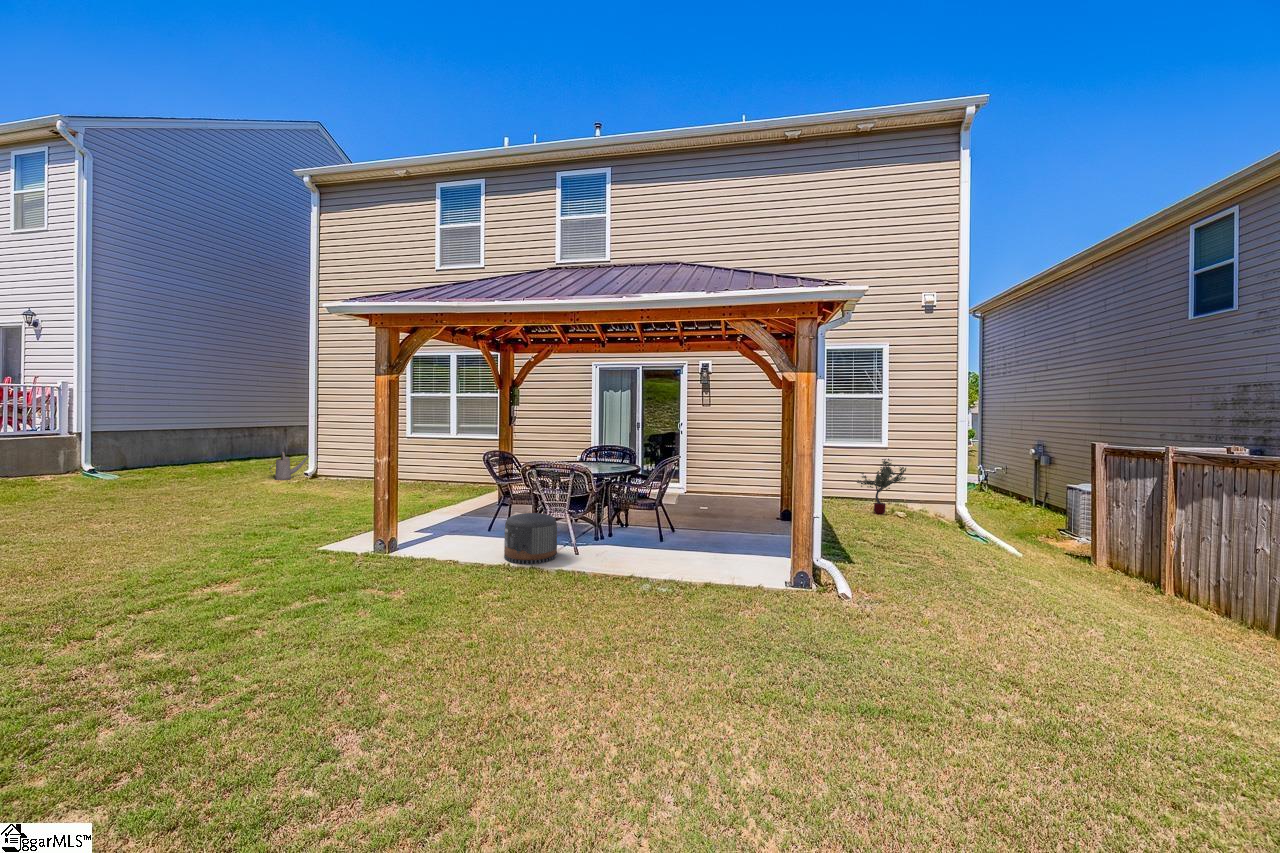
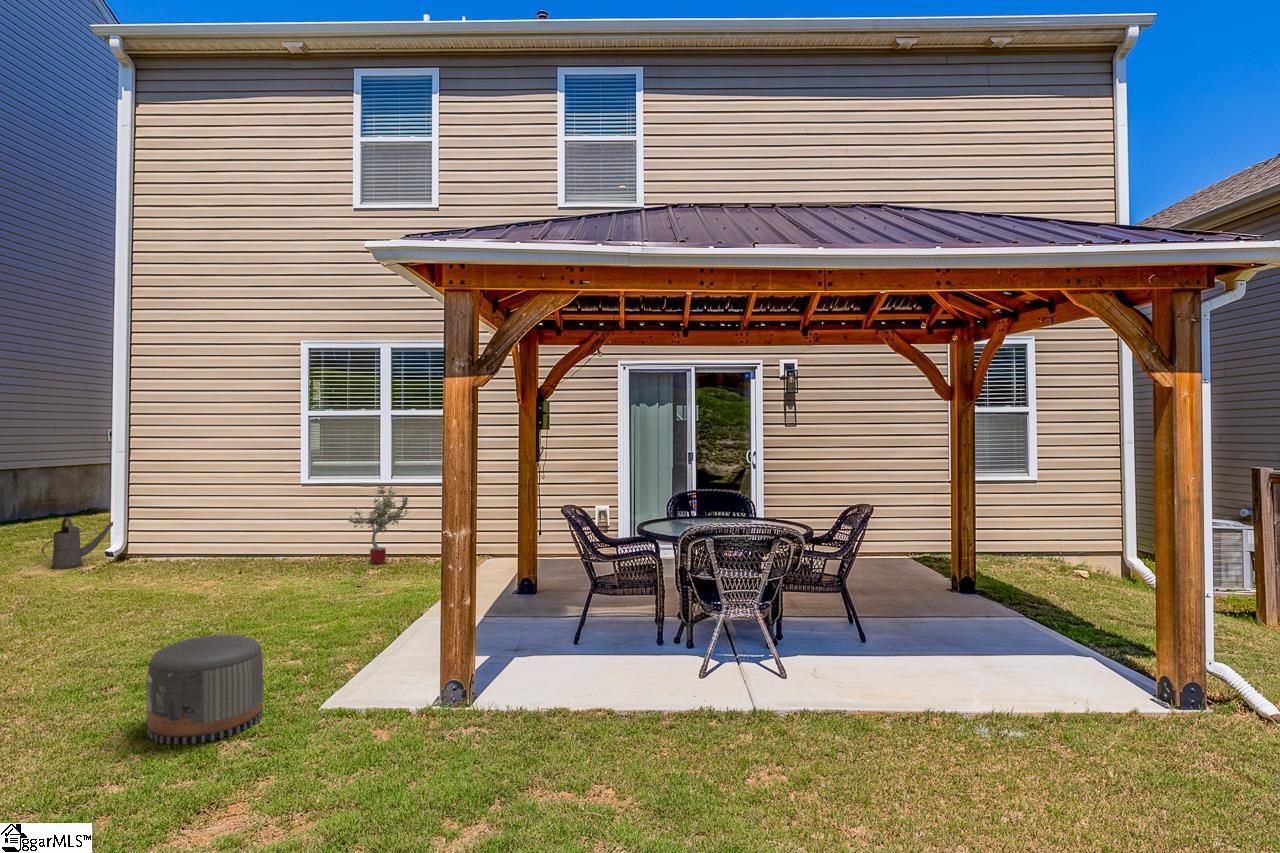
potted tree: present [857,459,906,514] -> present [348,486,409,564]
pouf: present [504,513,557,564] -> present [147,635,263,745]

